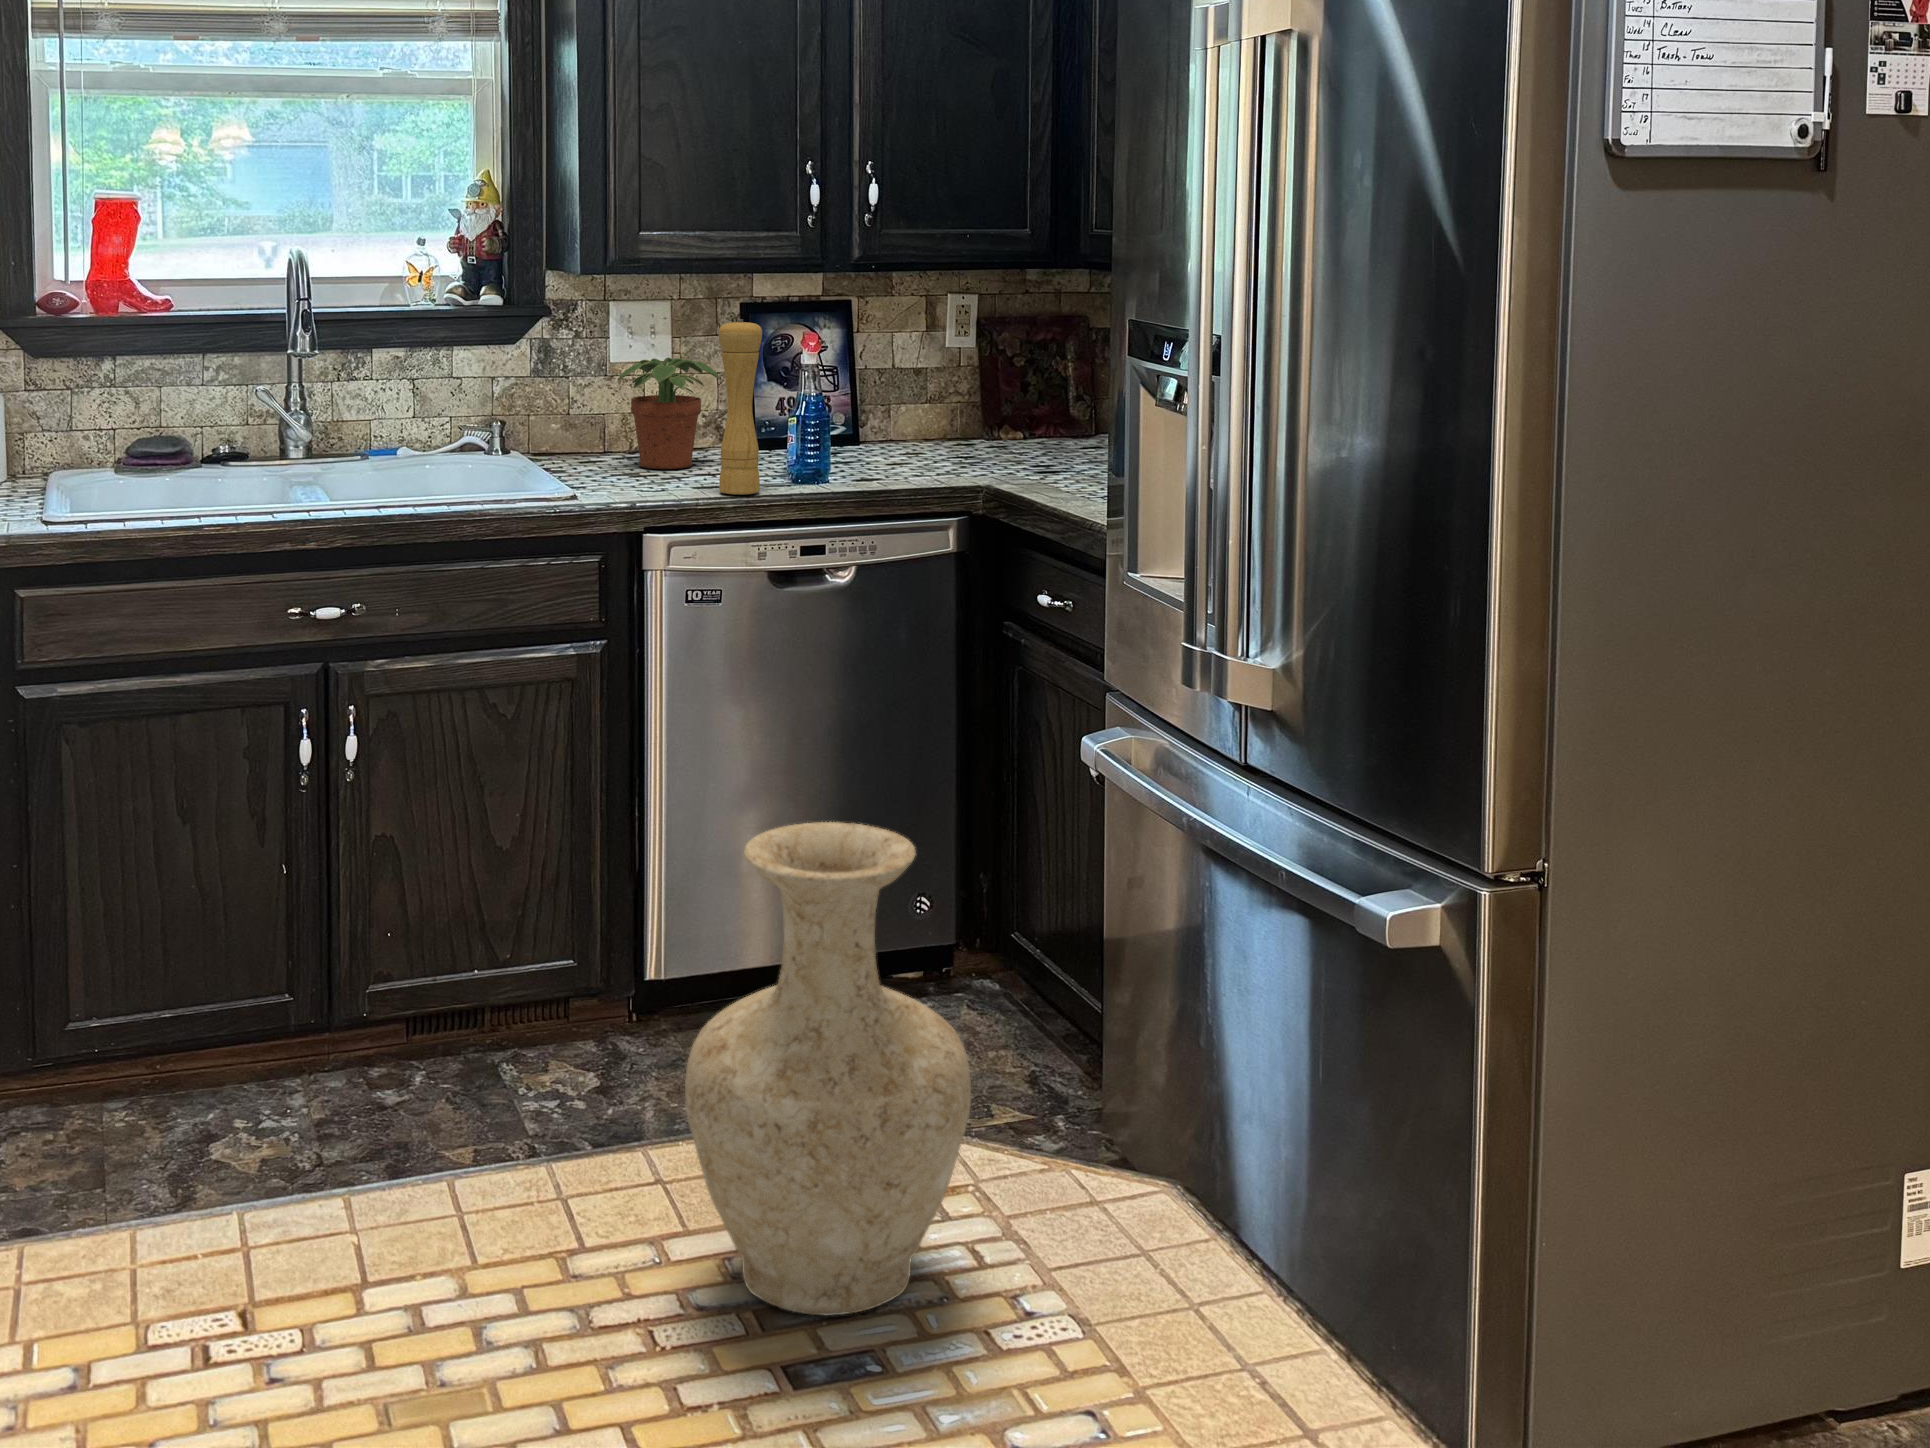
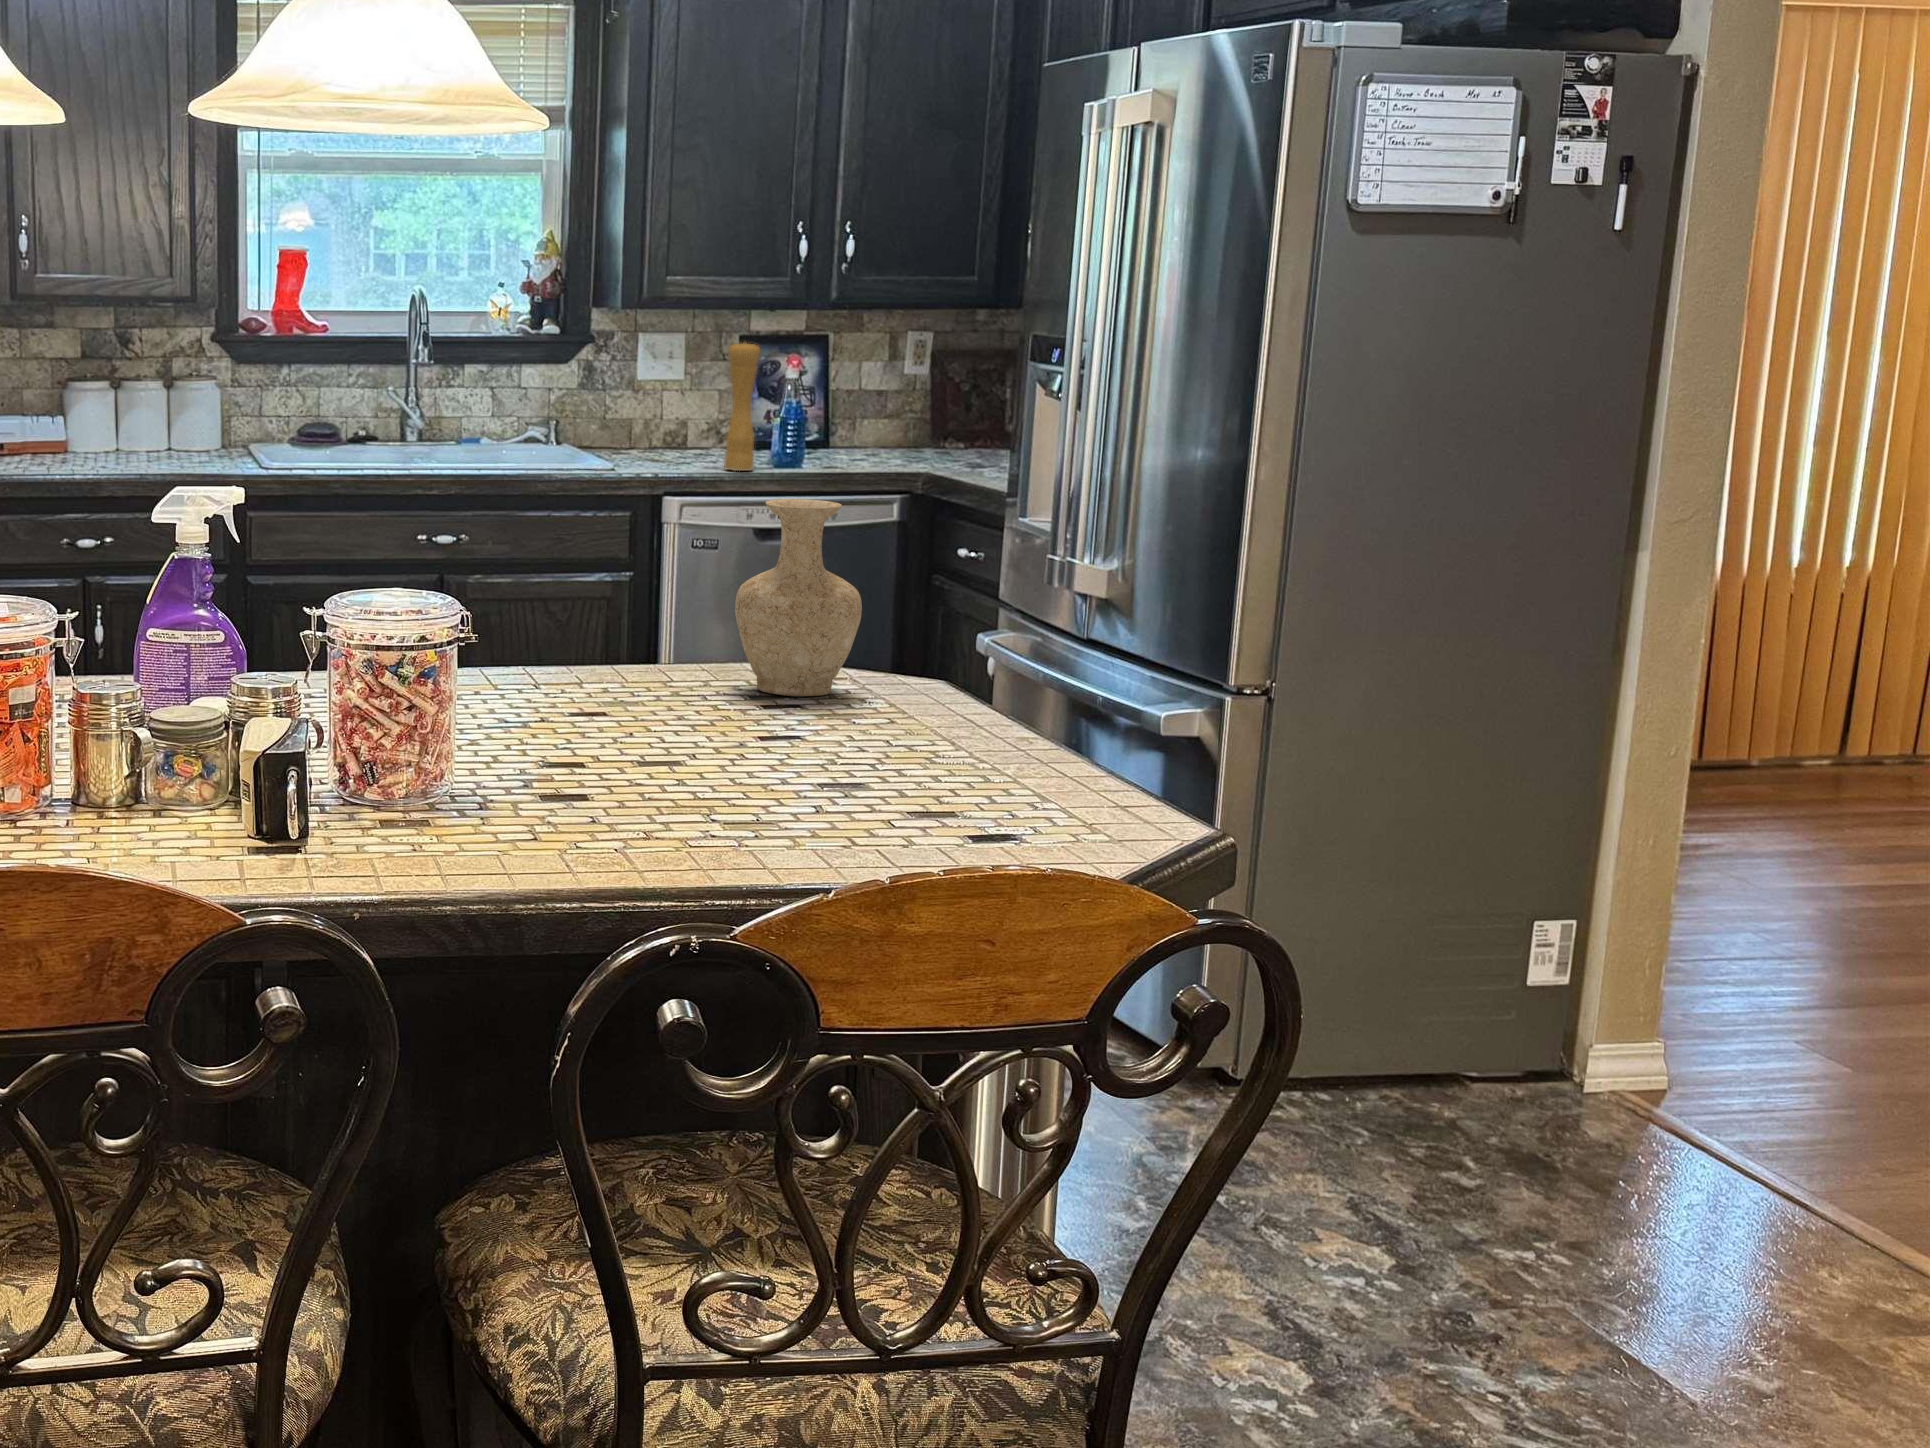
potted plant: present [618,357,718,469] -> none [649,374,725,457]

